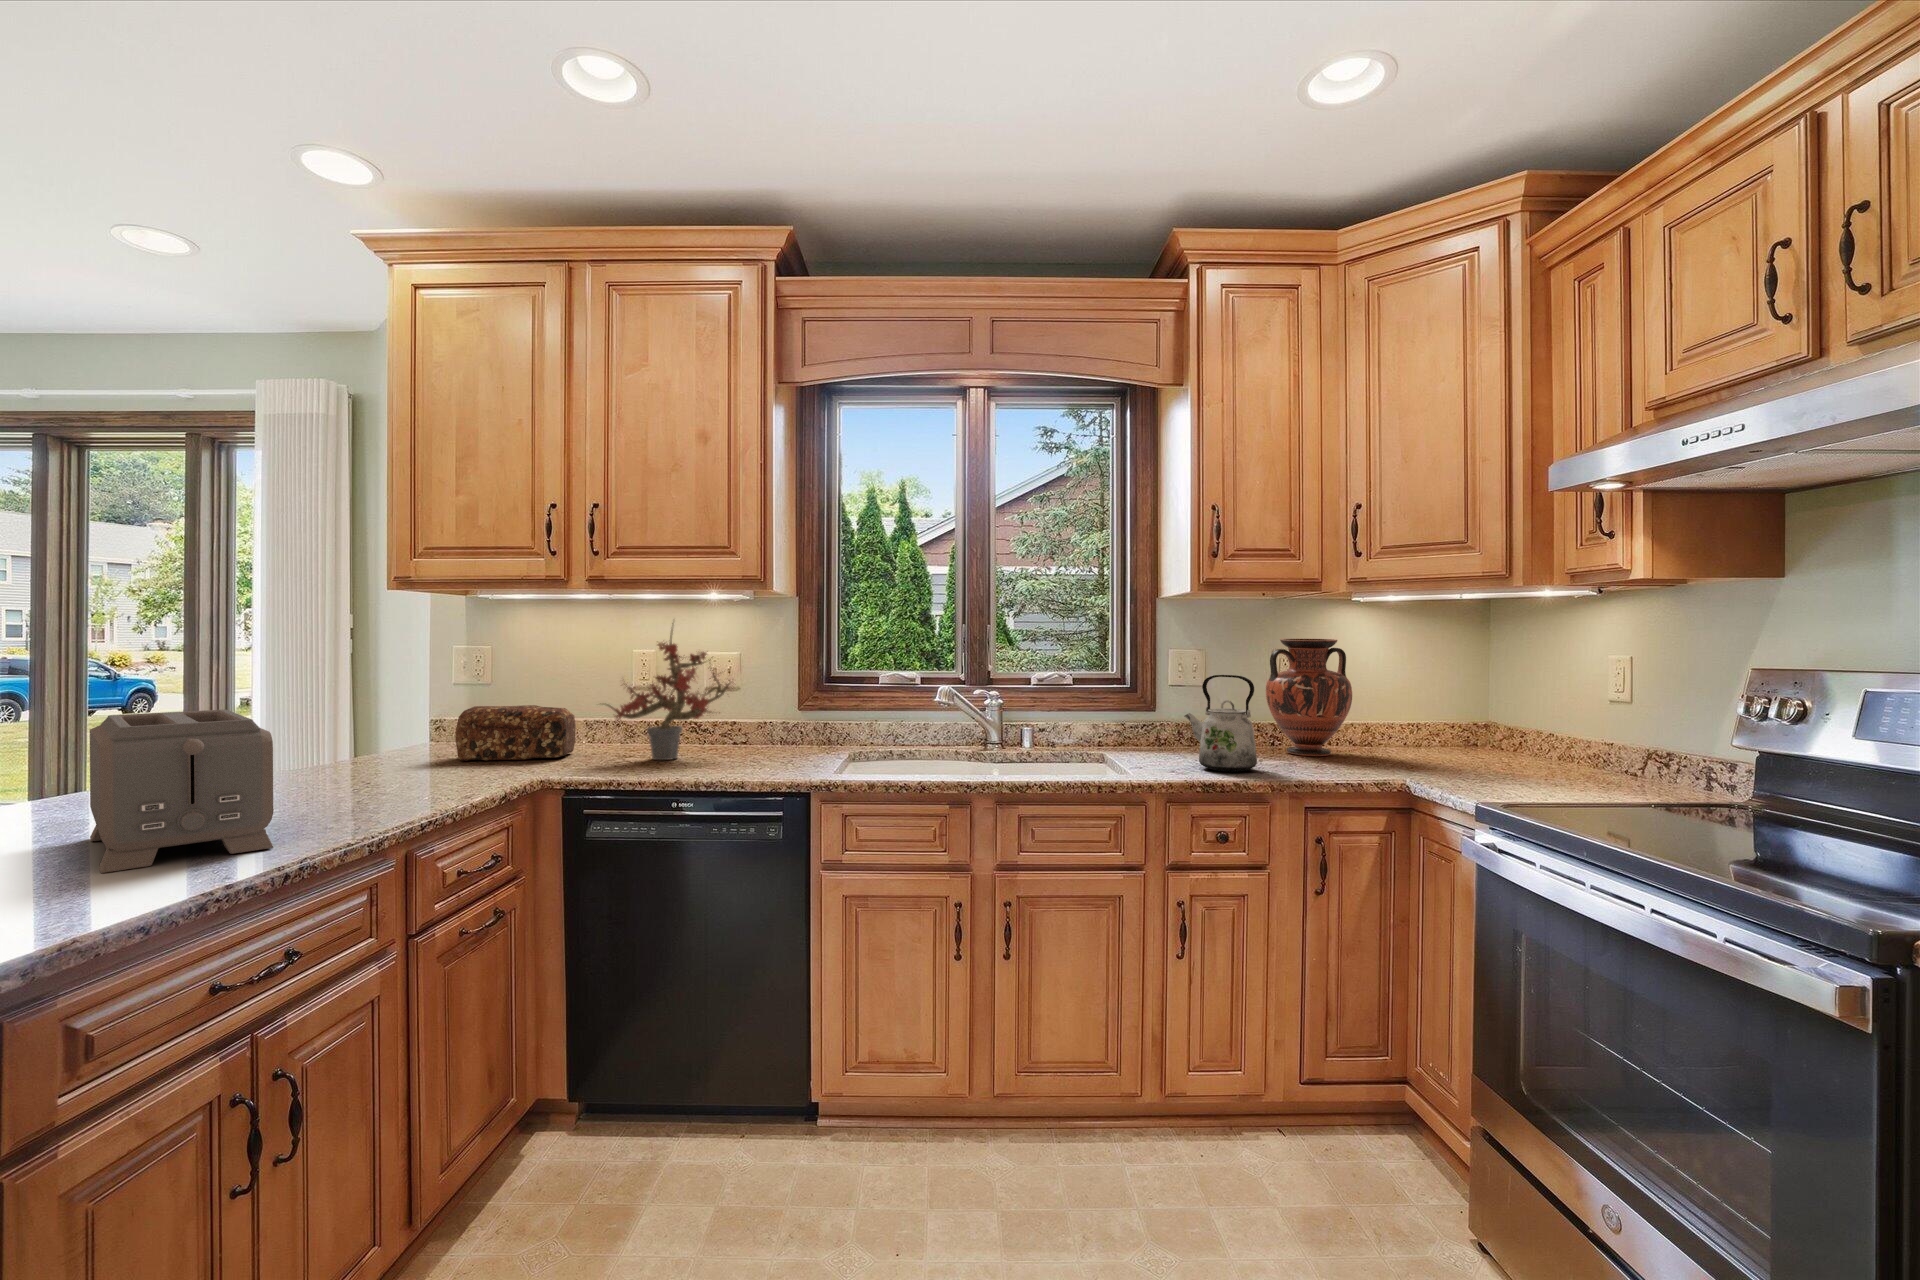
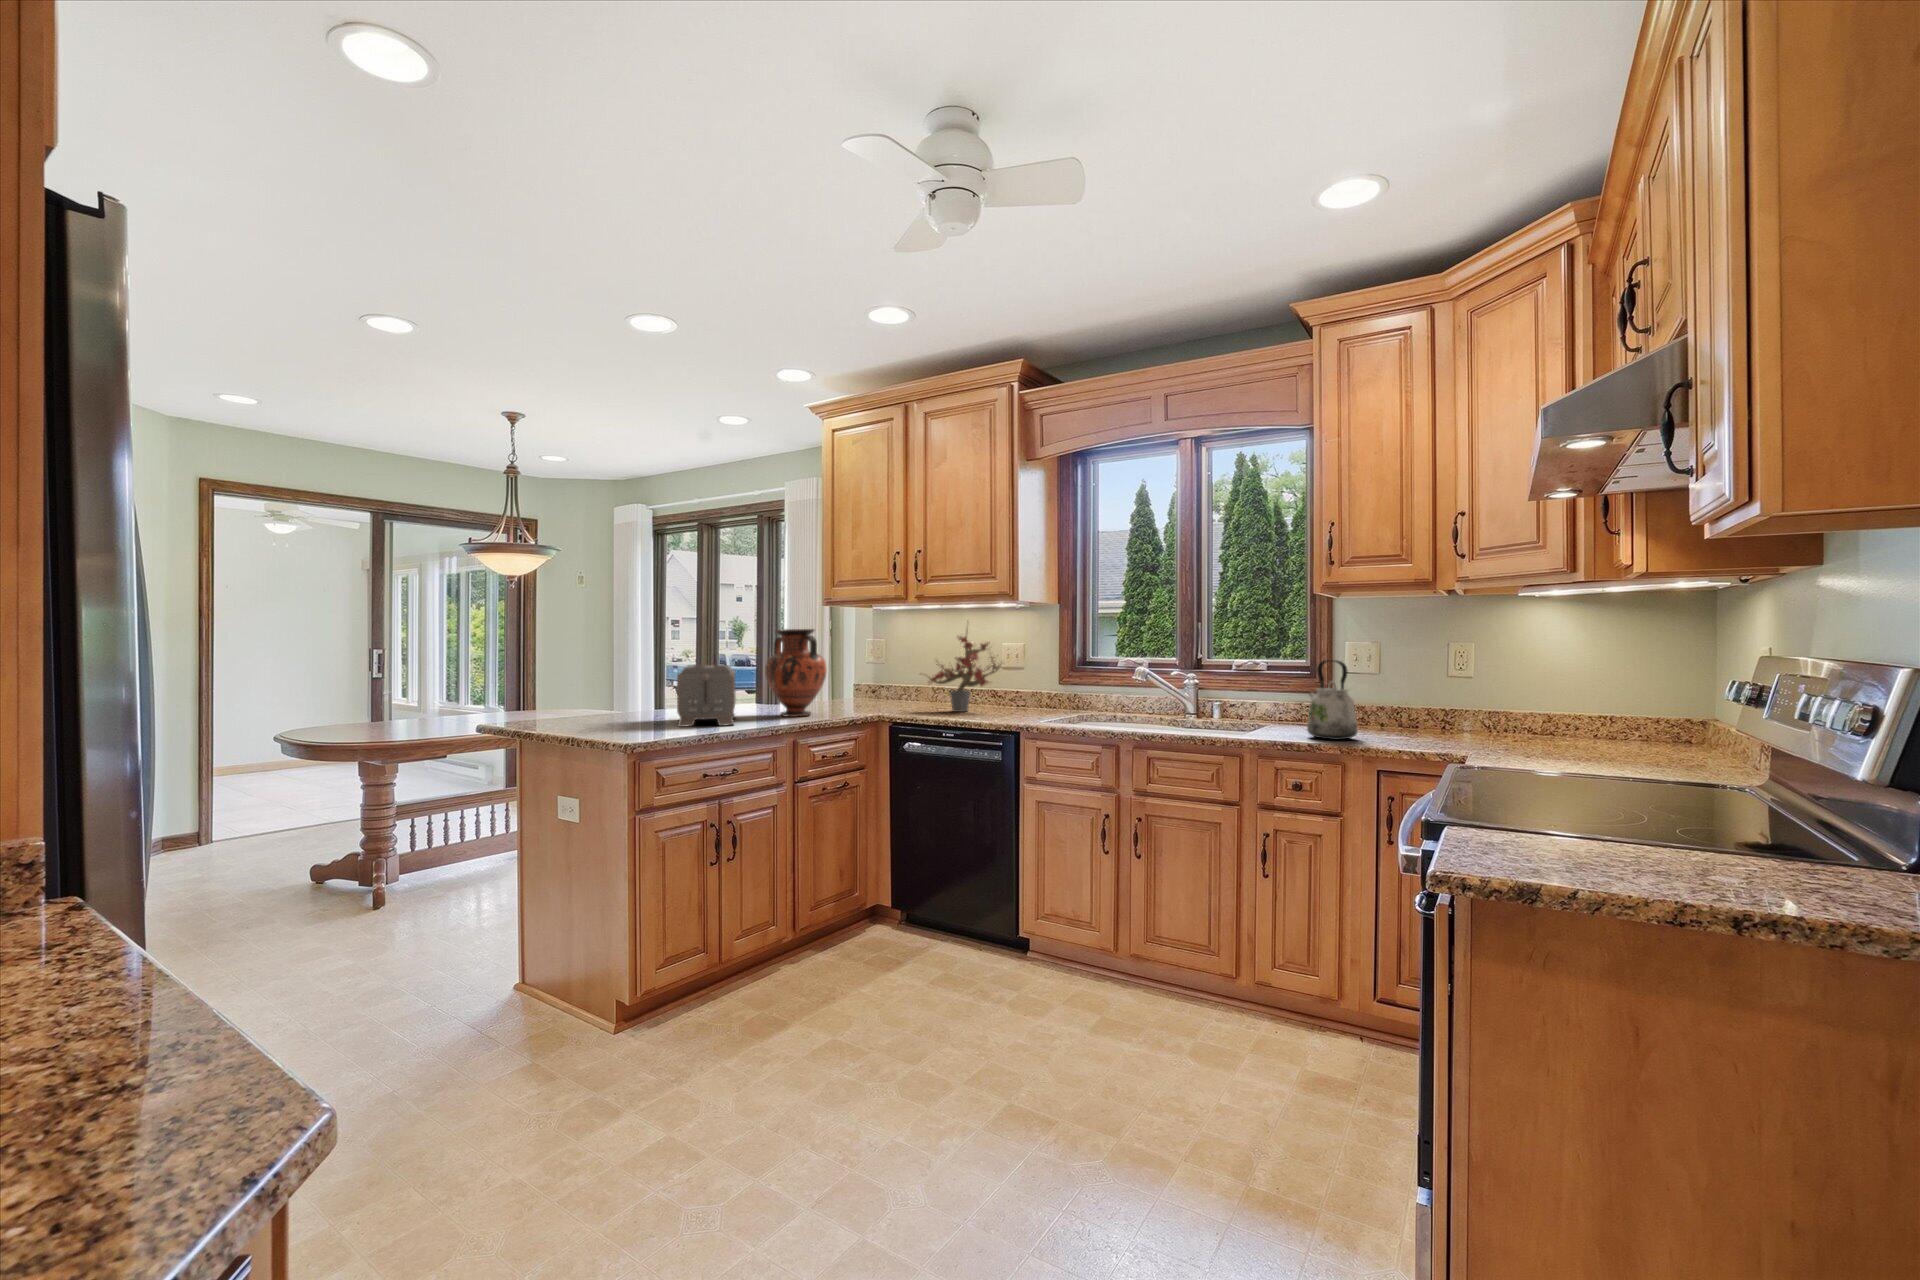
vase: present [1266,639,1352,756] -> present [765,629,827,717]
bread loaf: present [456,705,576,761] -> none [853,674,920,707]

